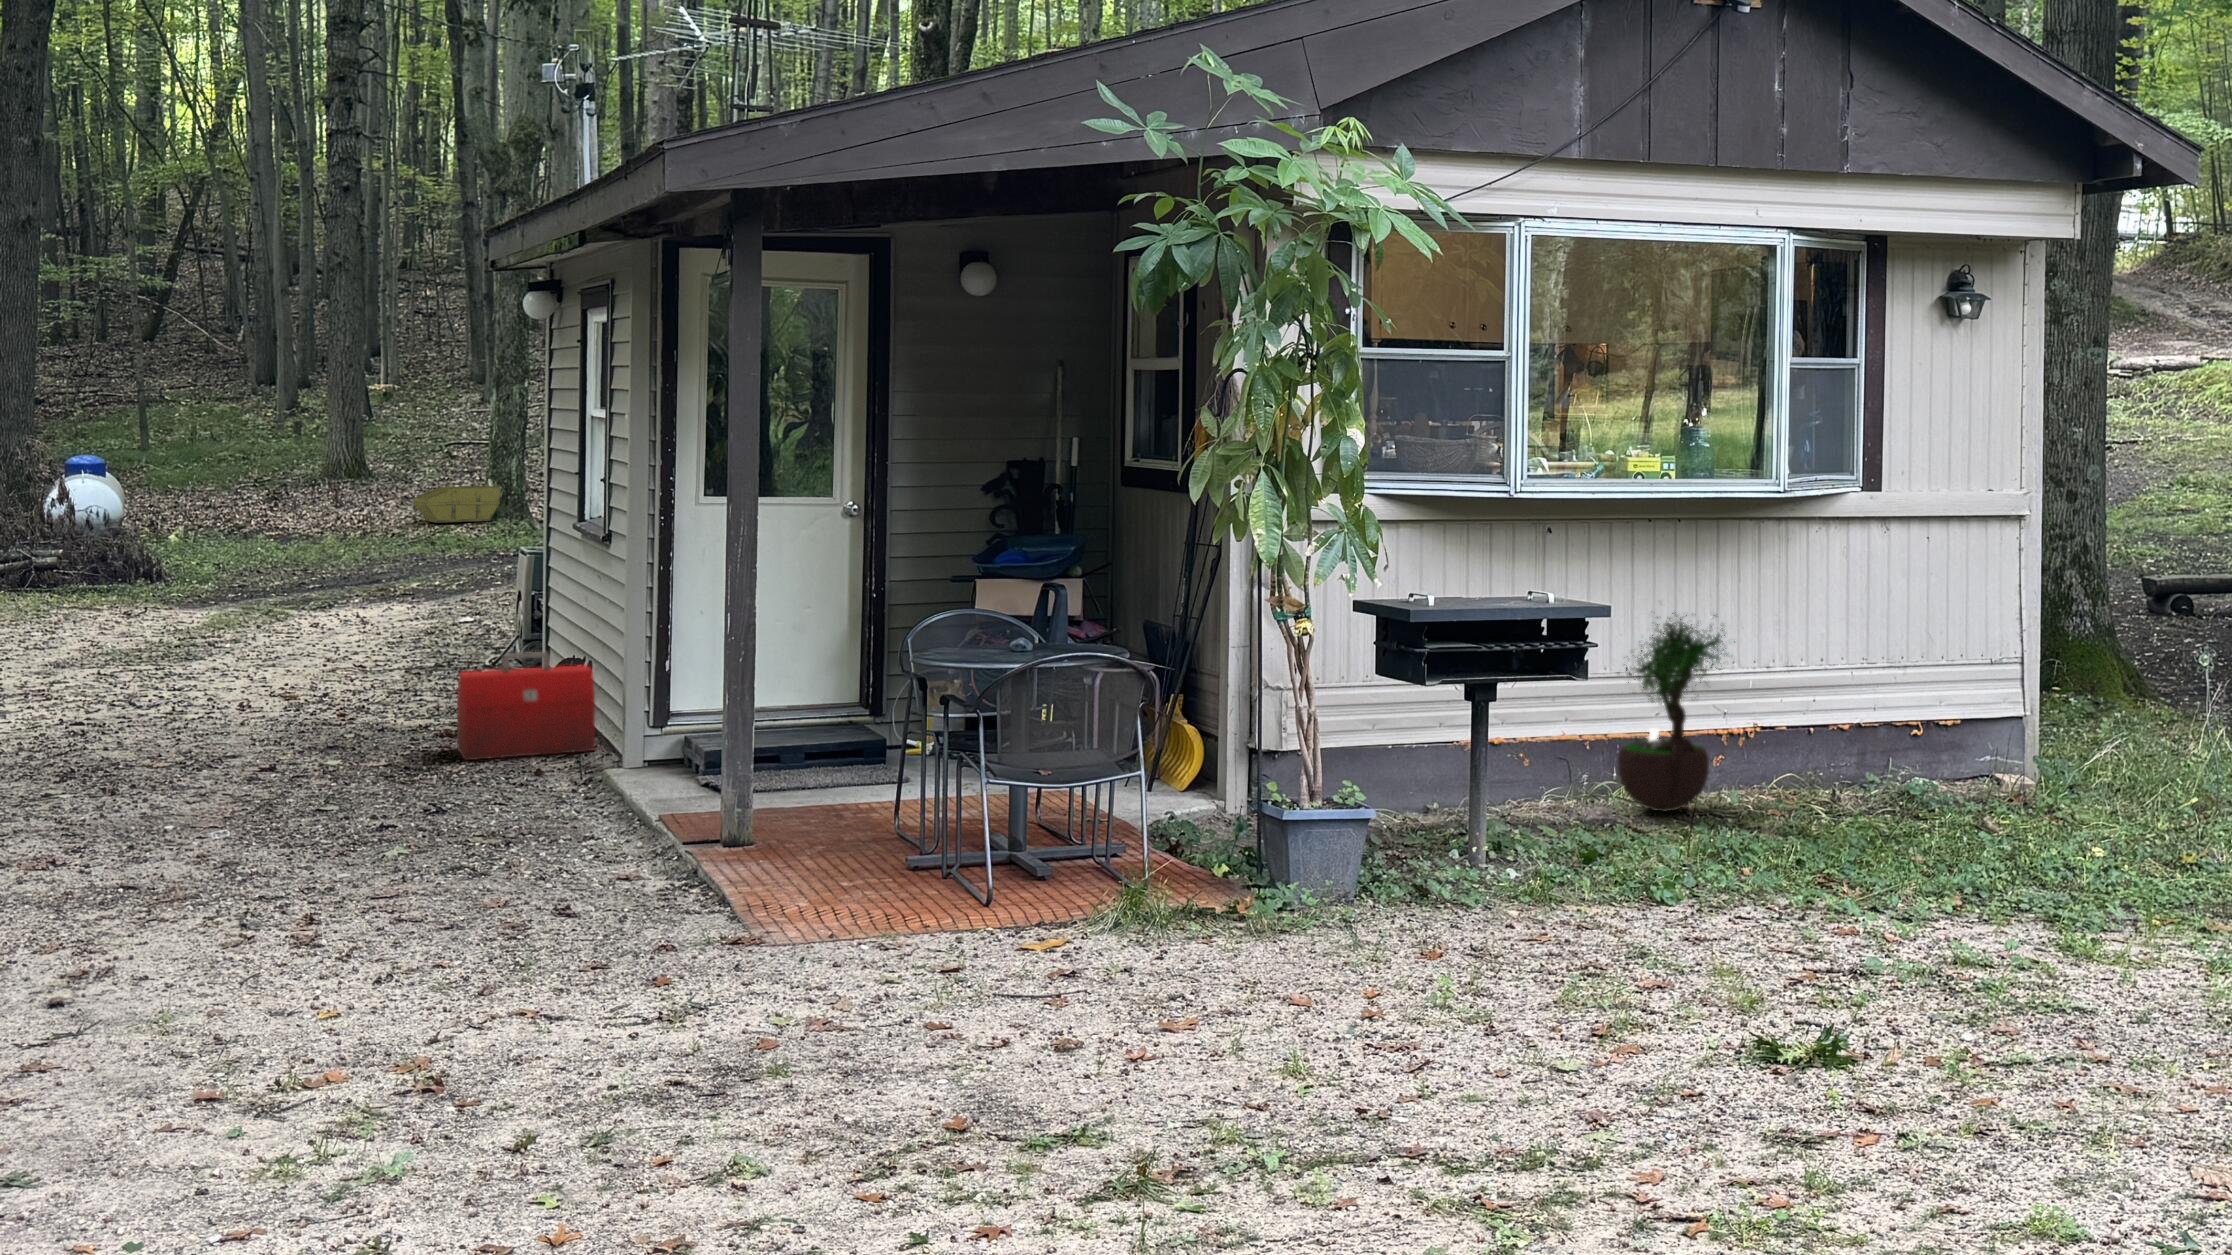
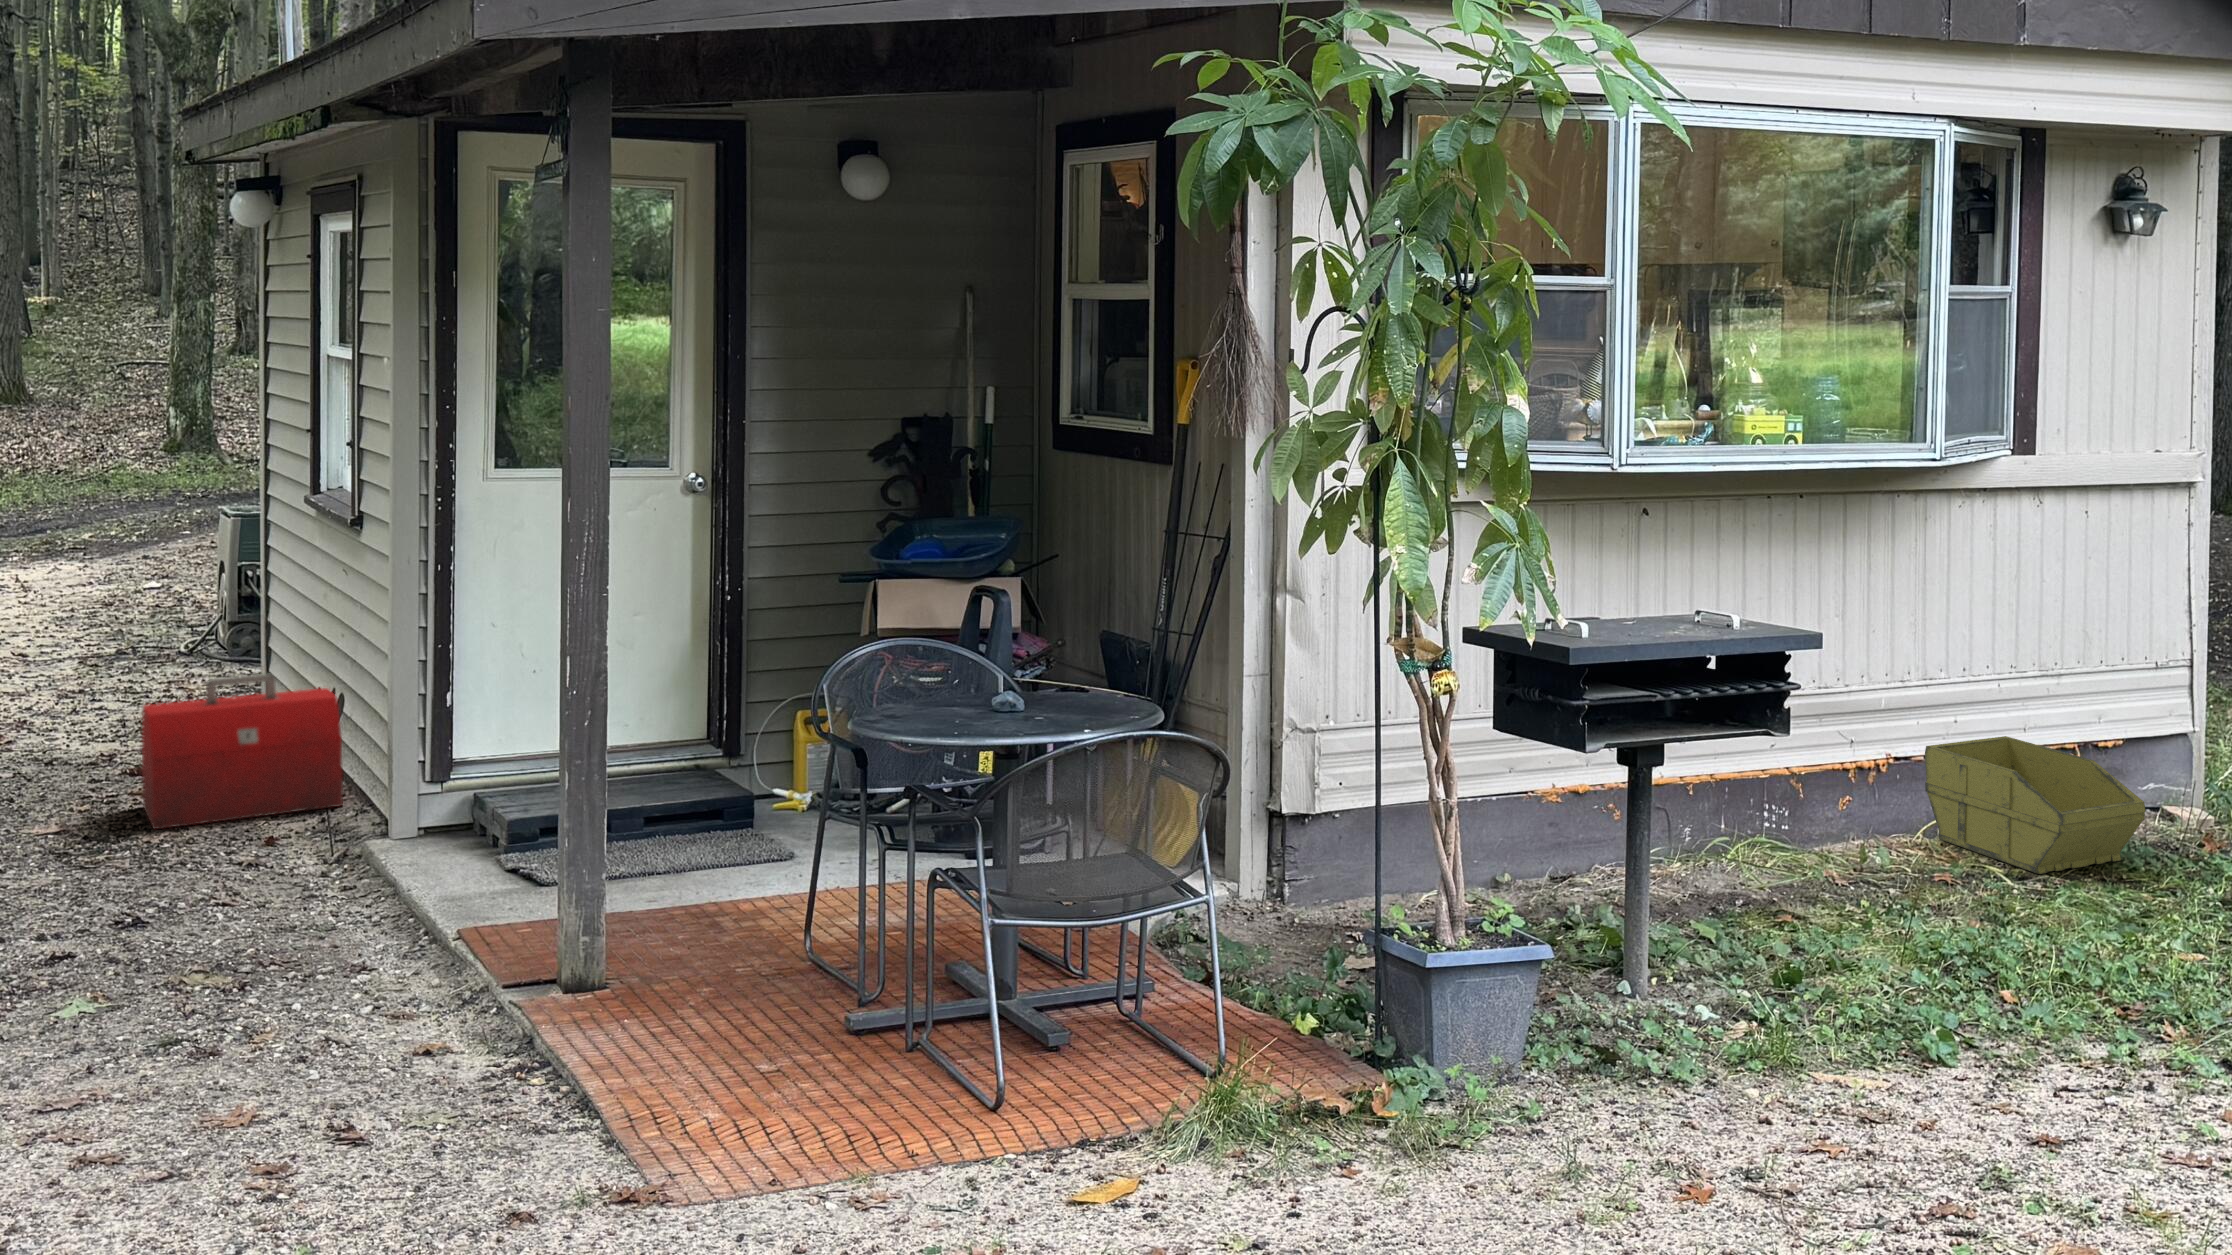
storage bin: present [413,486,501,523] -> present [1925,736,2145,874]
potted tree: present [1618,613,1735,811] -> none [1750,605,1912,873]

